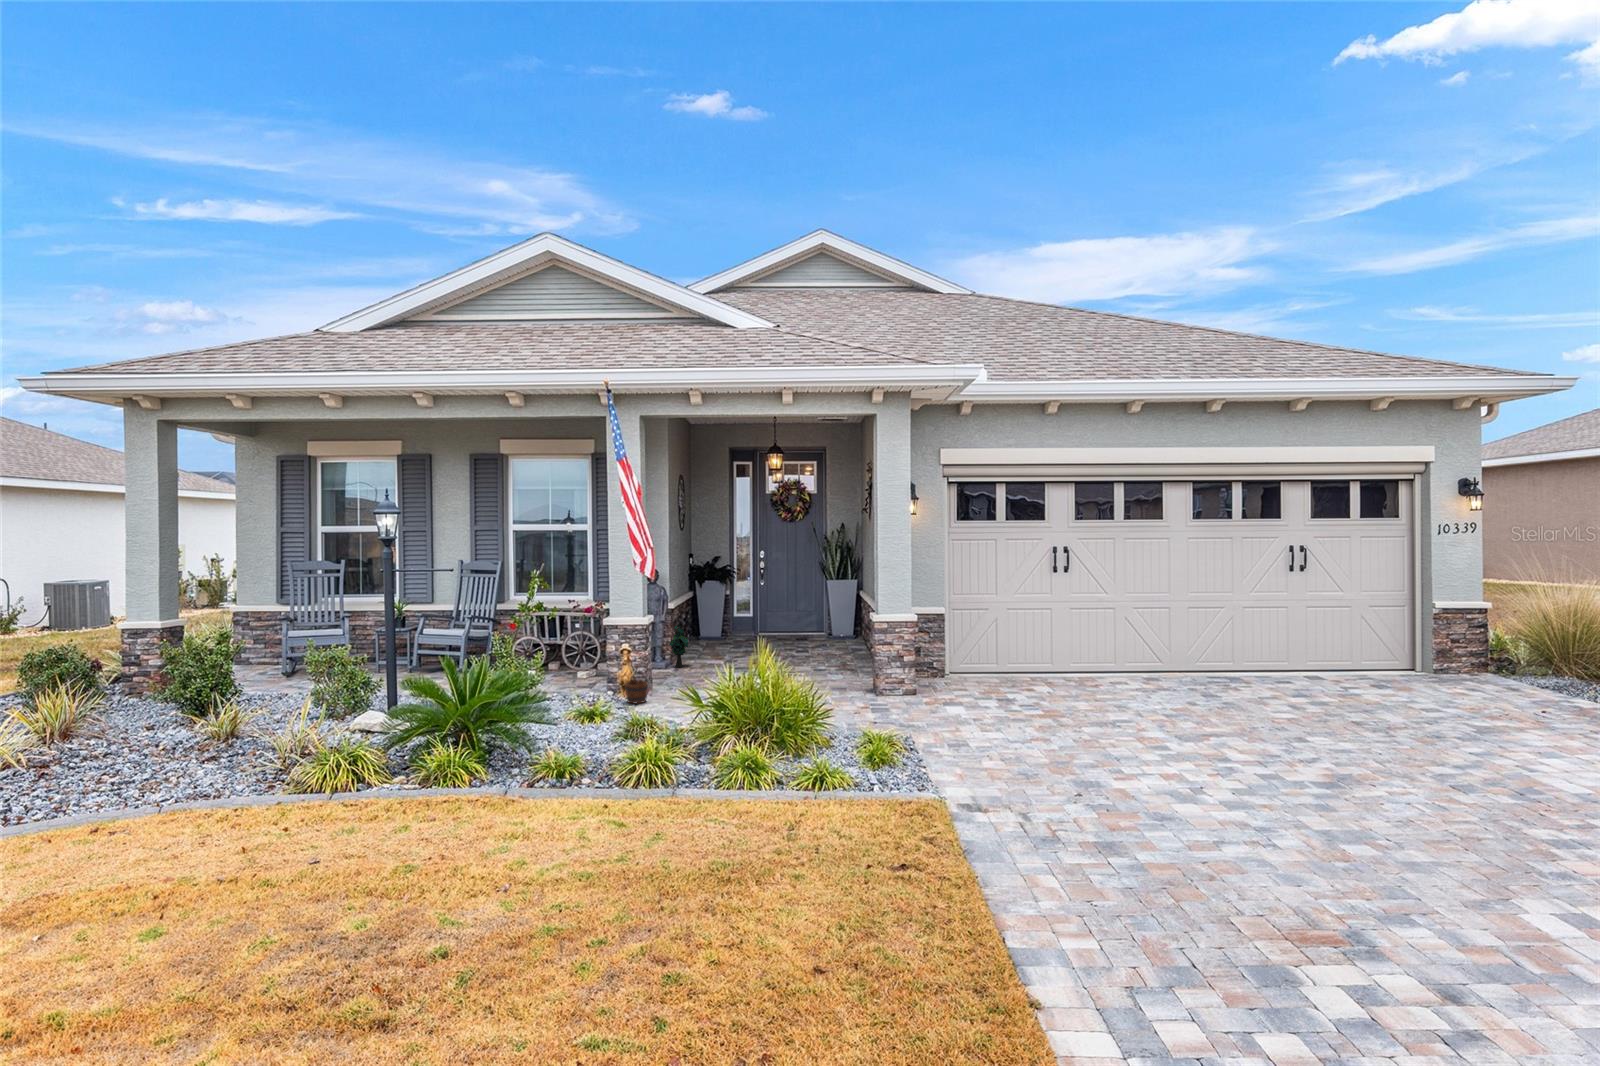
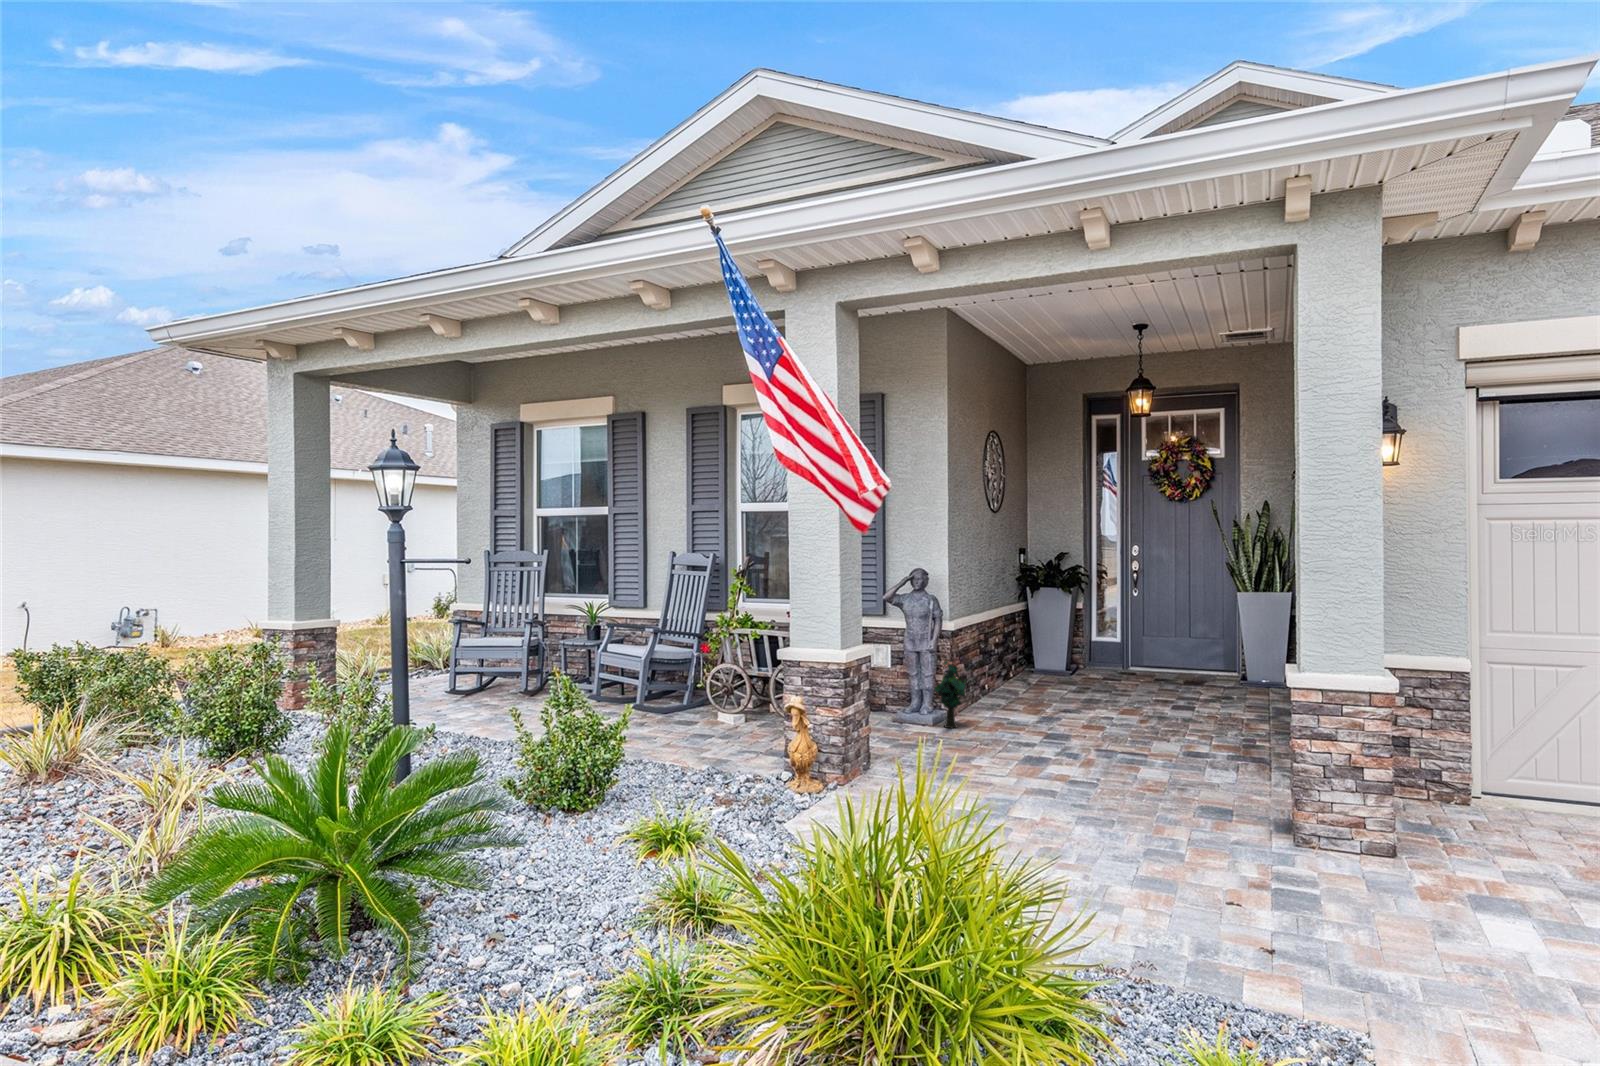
wooden bucket: present [626,665,648,704] -> none [812,727,849,794]

